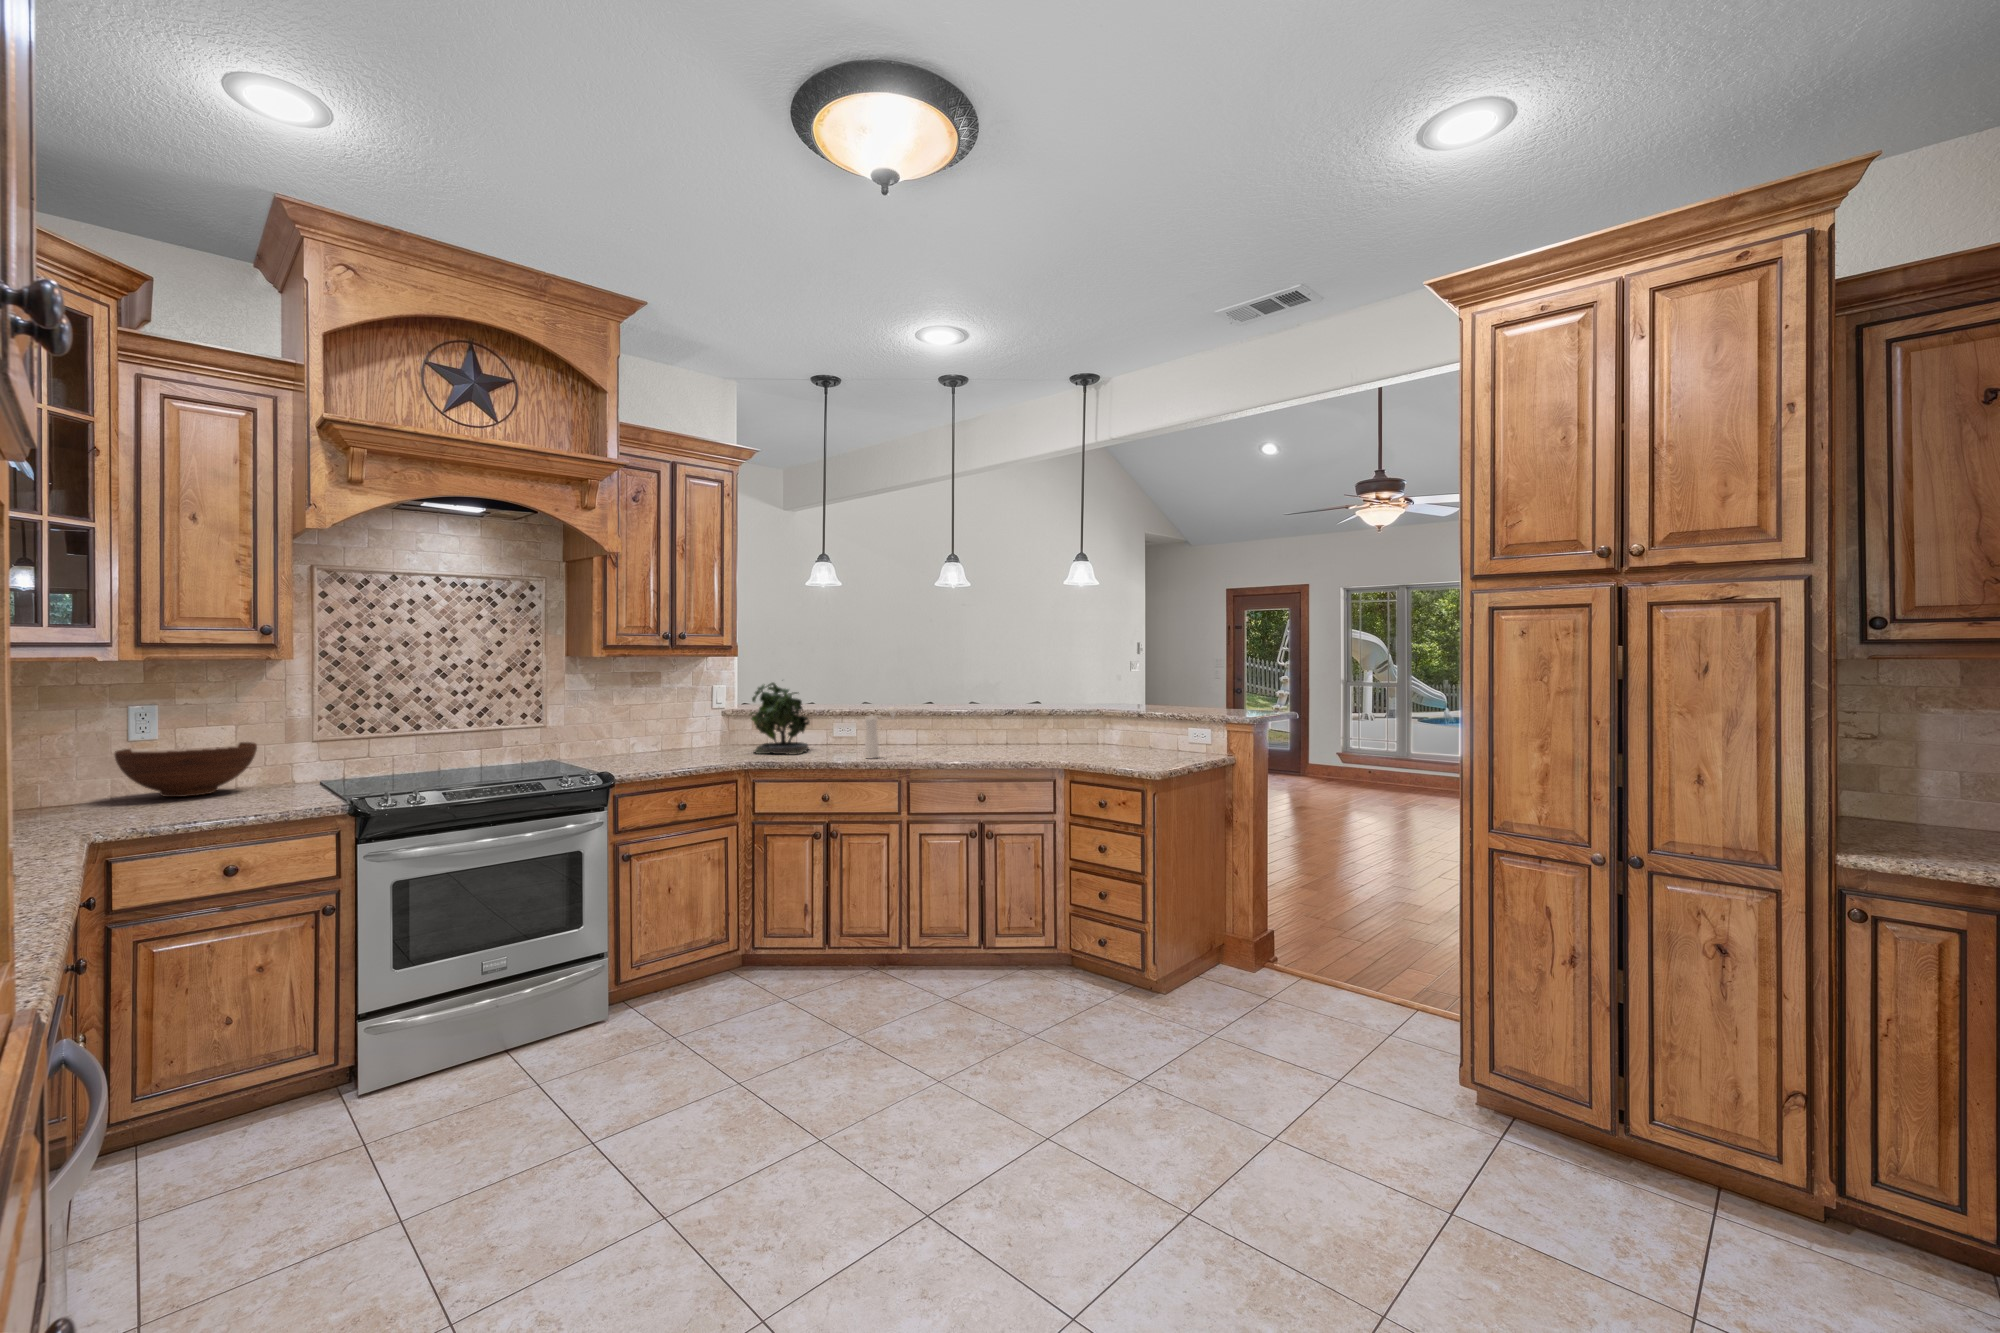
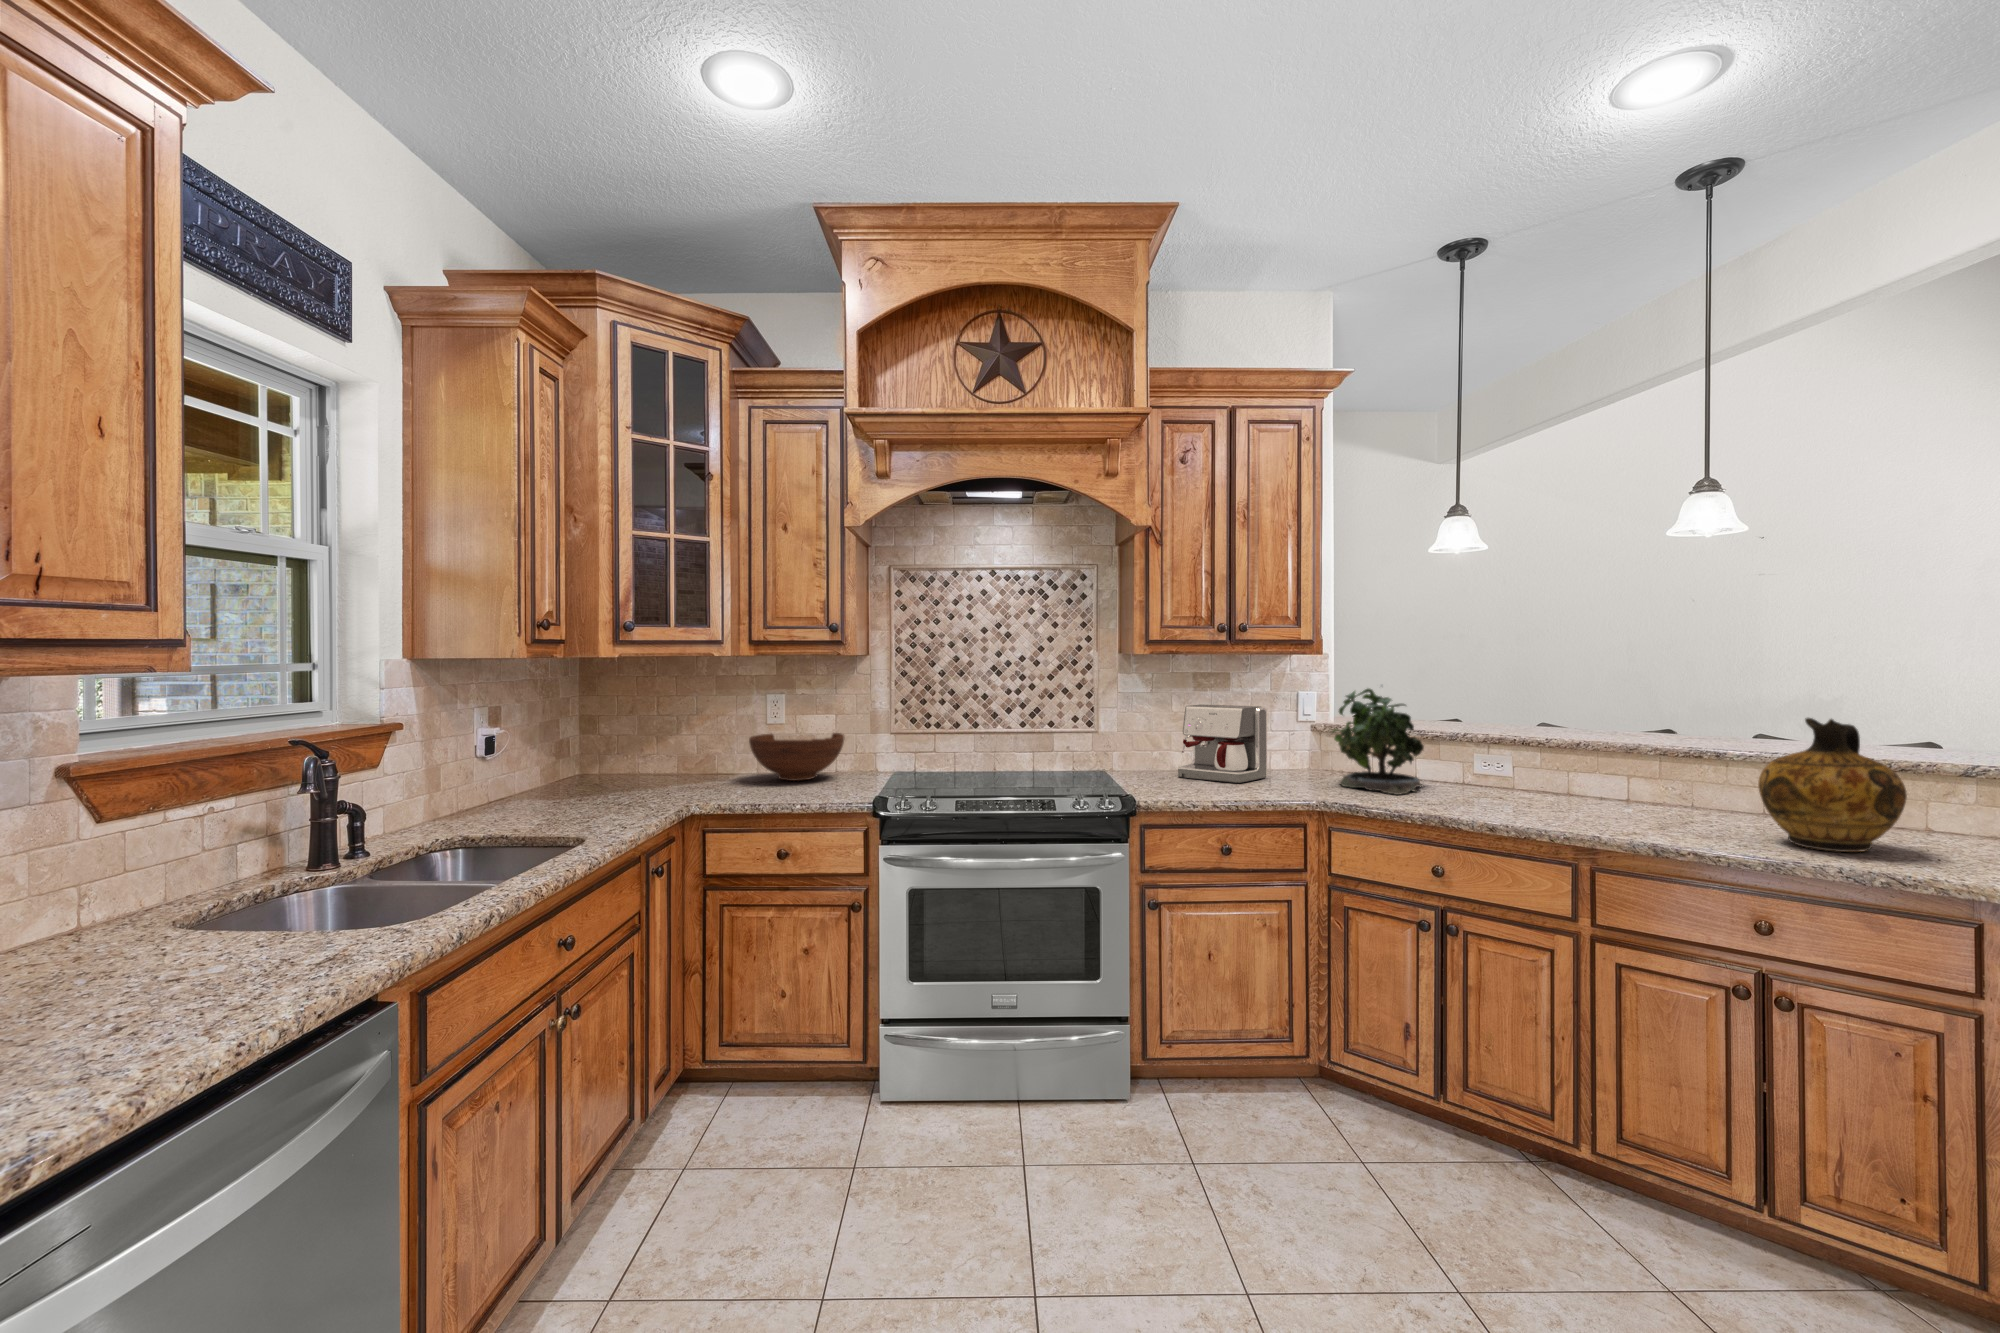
ceramic jug: none [981,689,1034,756] -> present [1758,718,1907,852]
coffee maker: none [626,698,699,759] -> present [1178,704,1267,783]
pepper mill: present [865,707,897,758] -> none [1508,737,1573,819]

